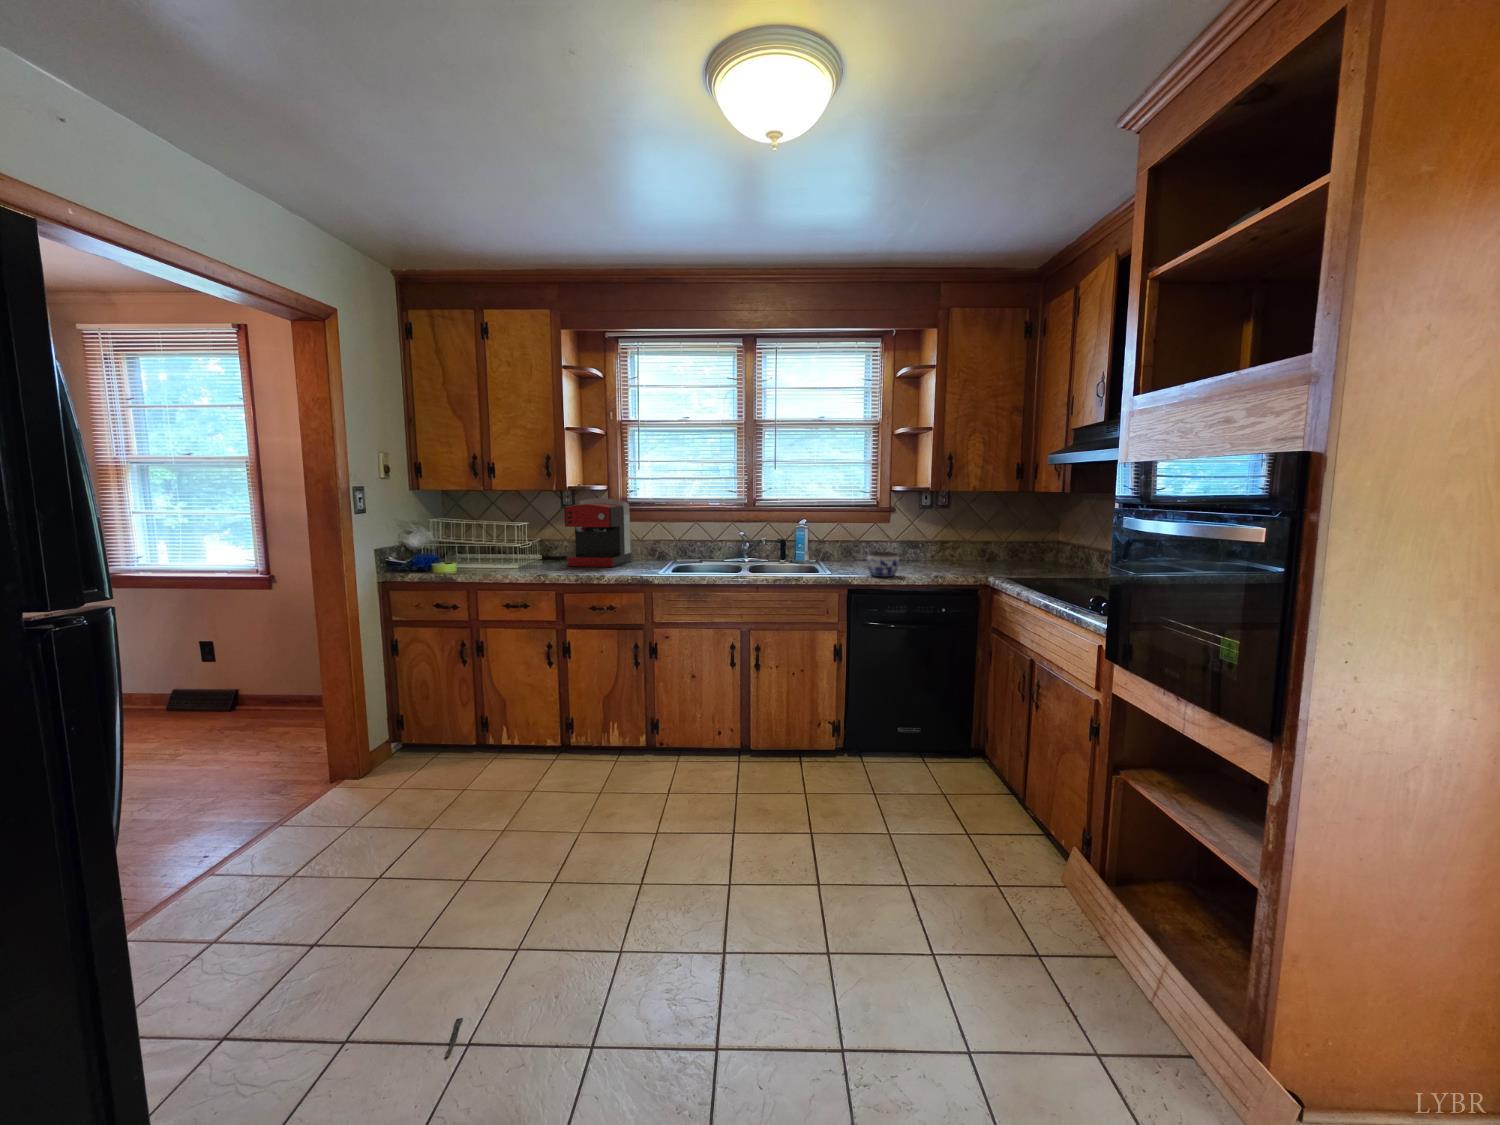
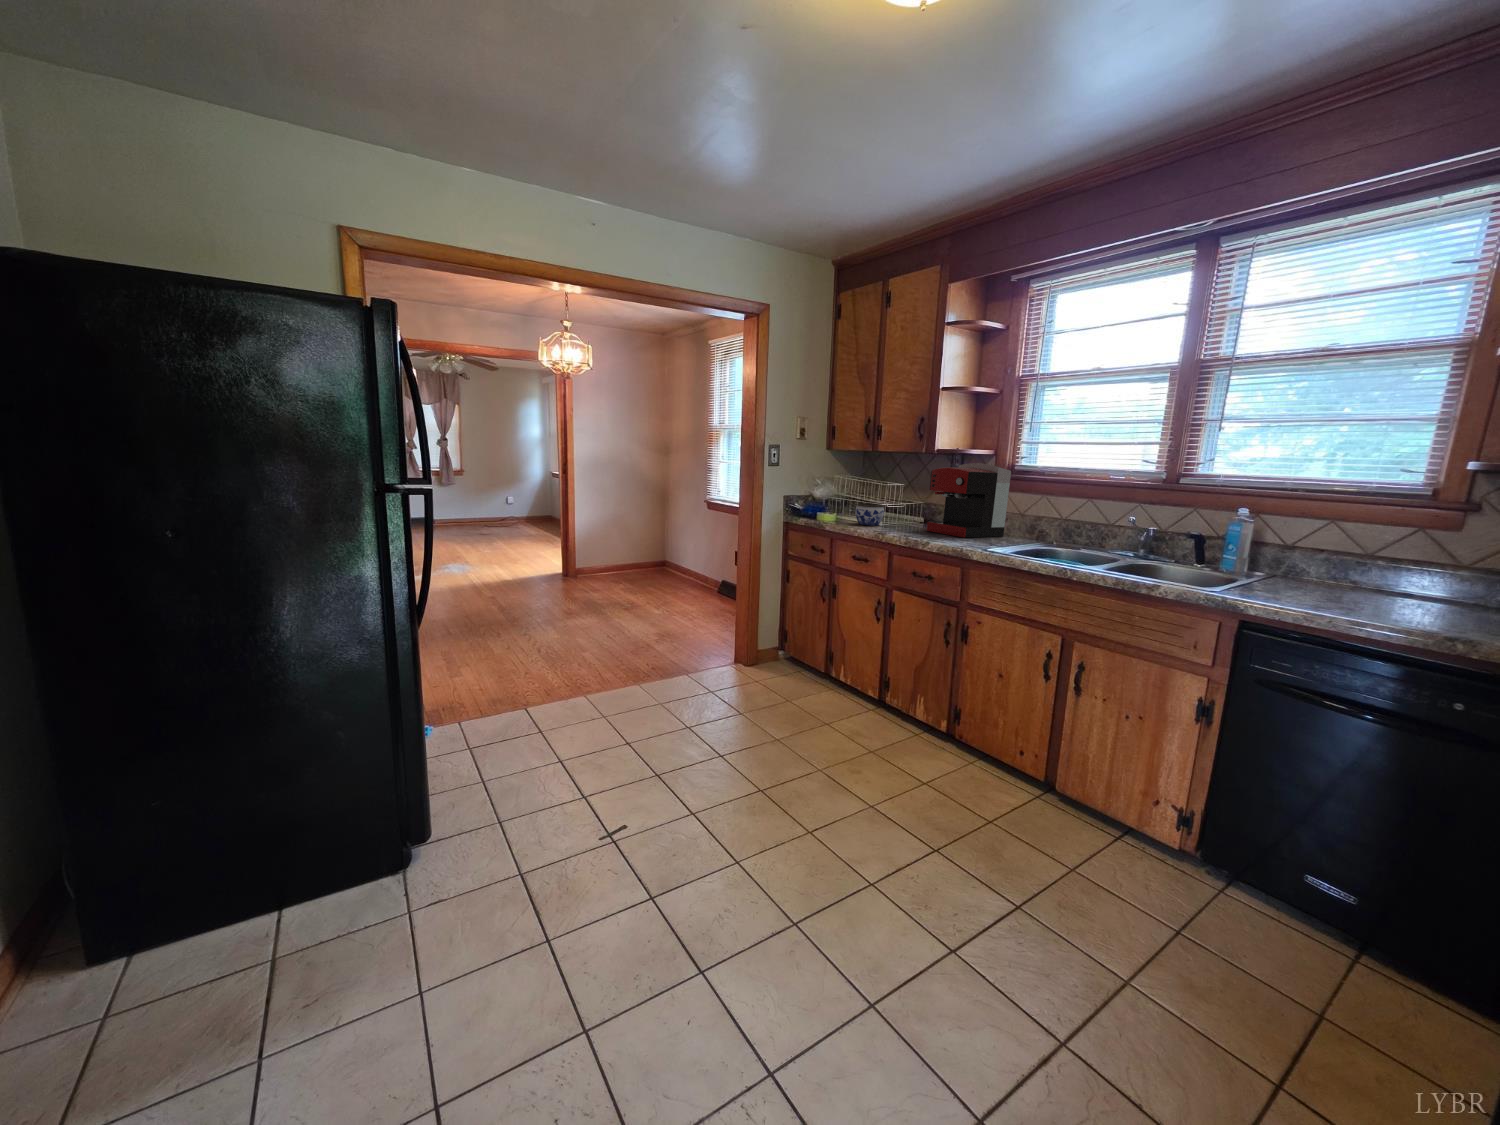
jar: present [867,551,899,577] -> present [855,503,884,526]

